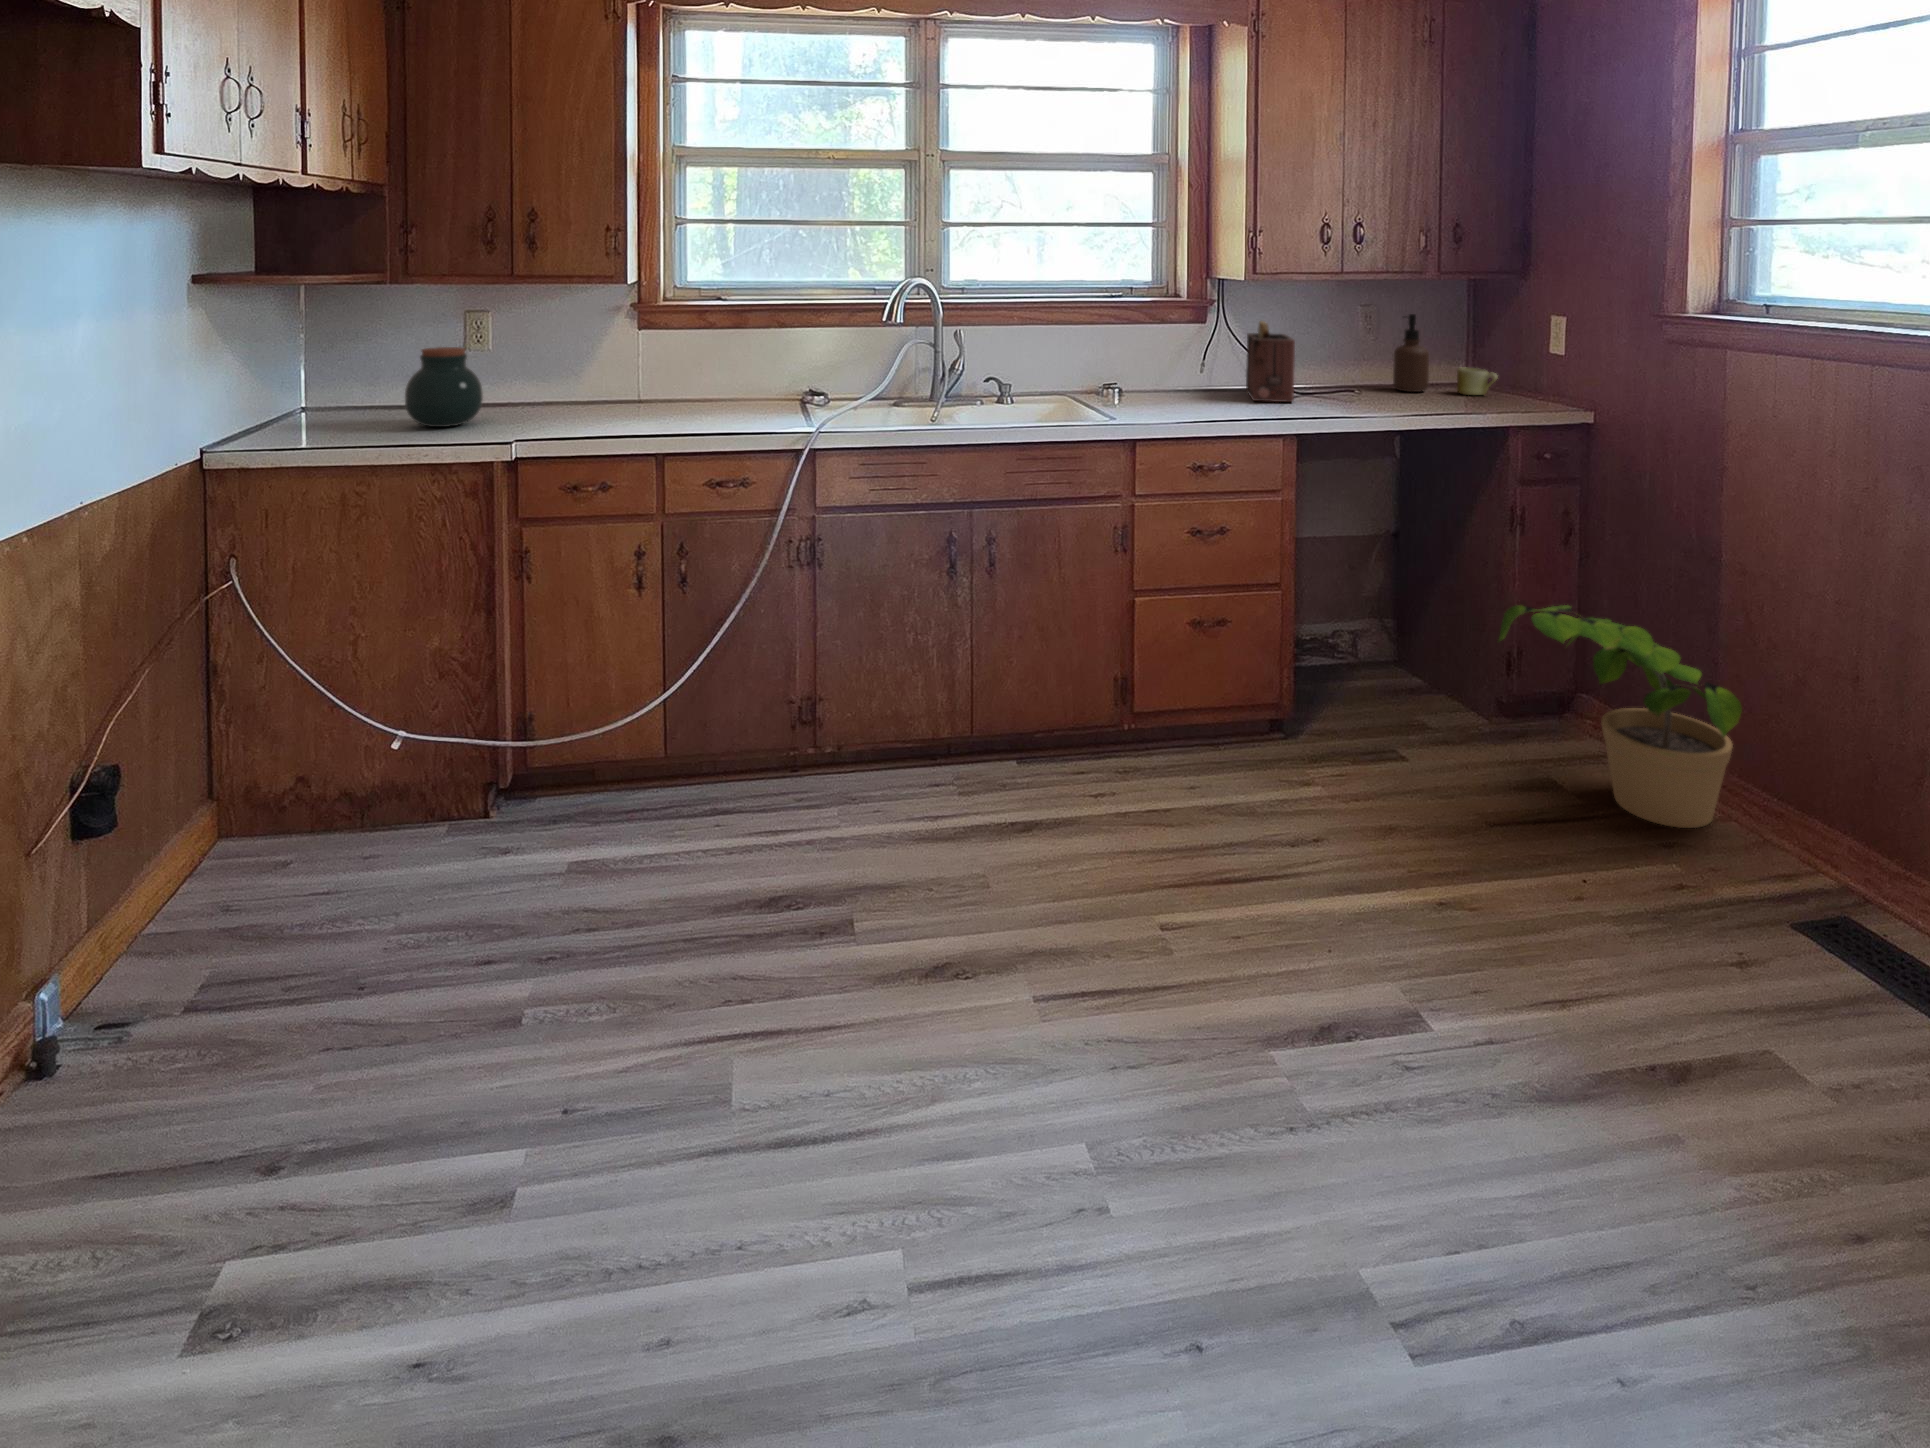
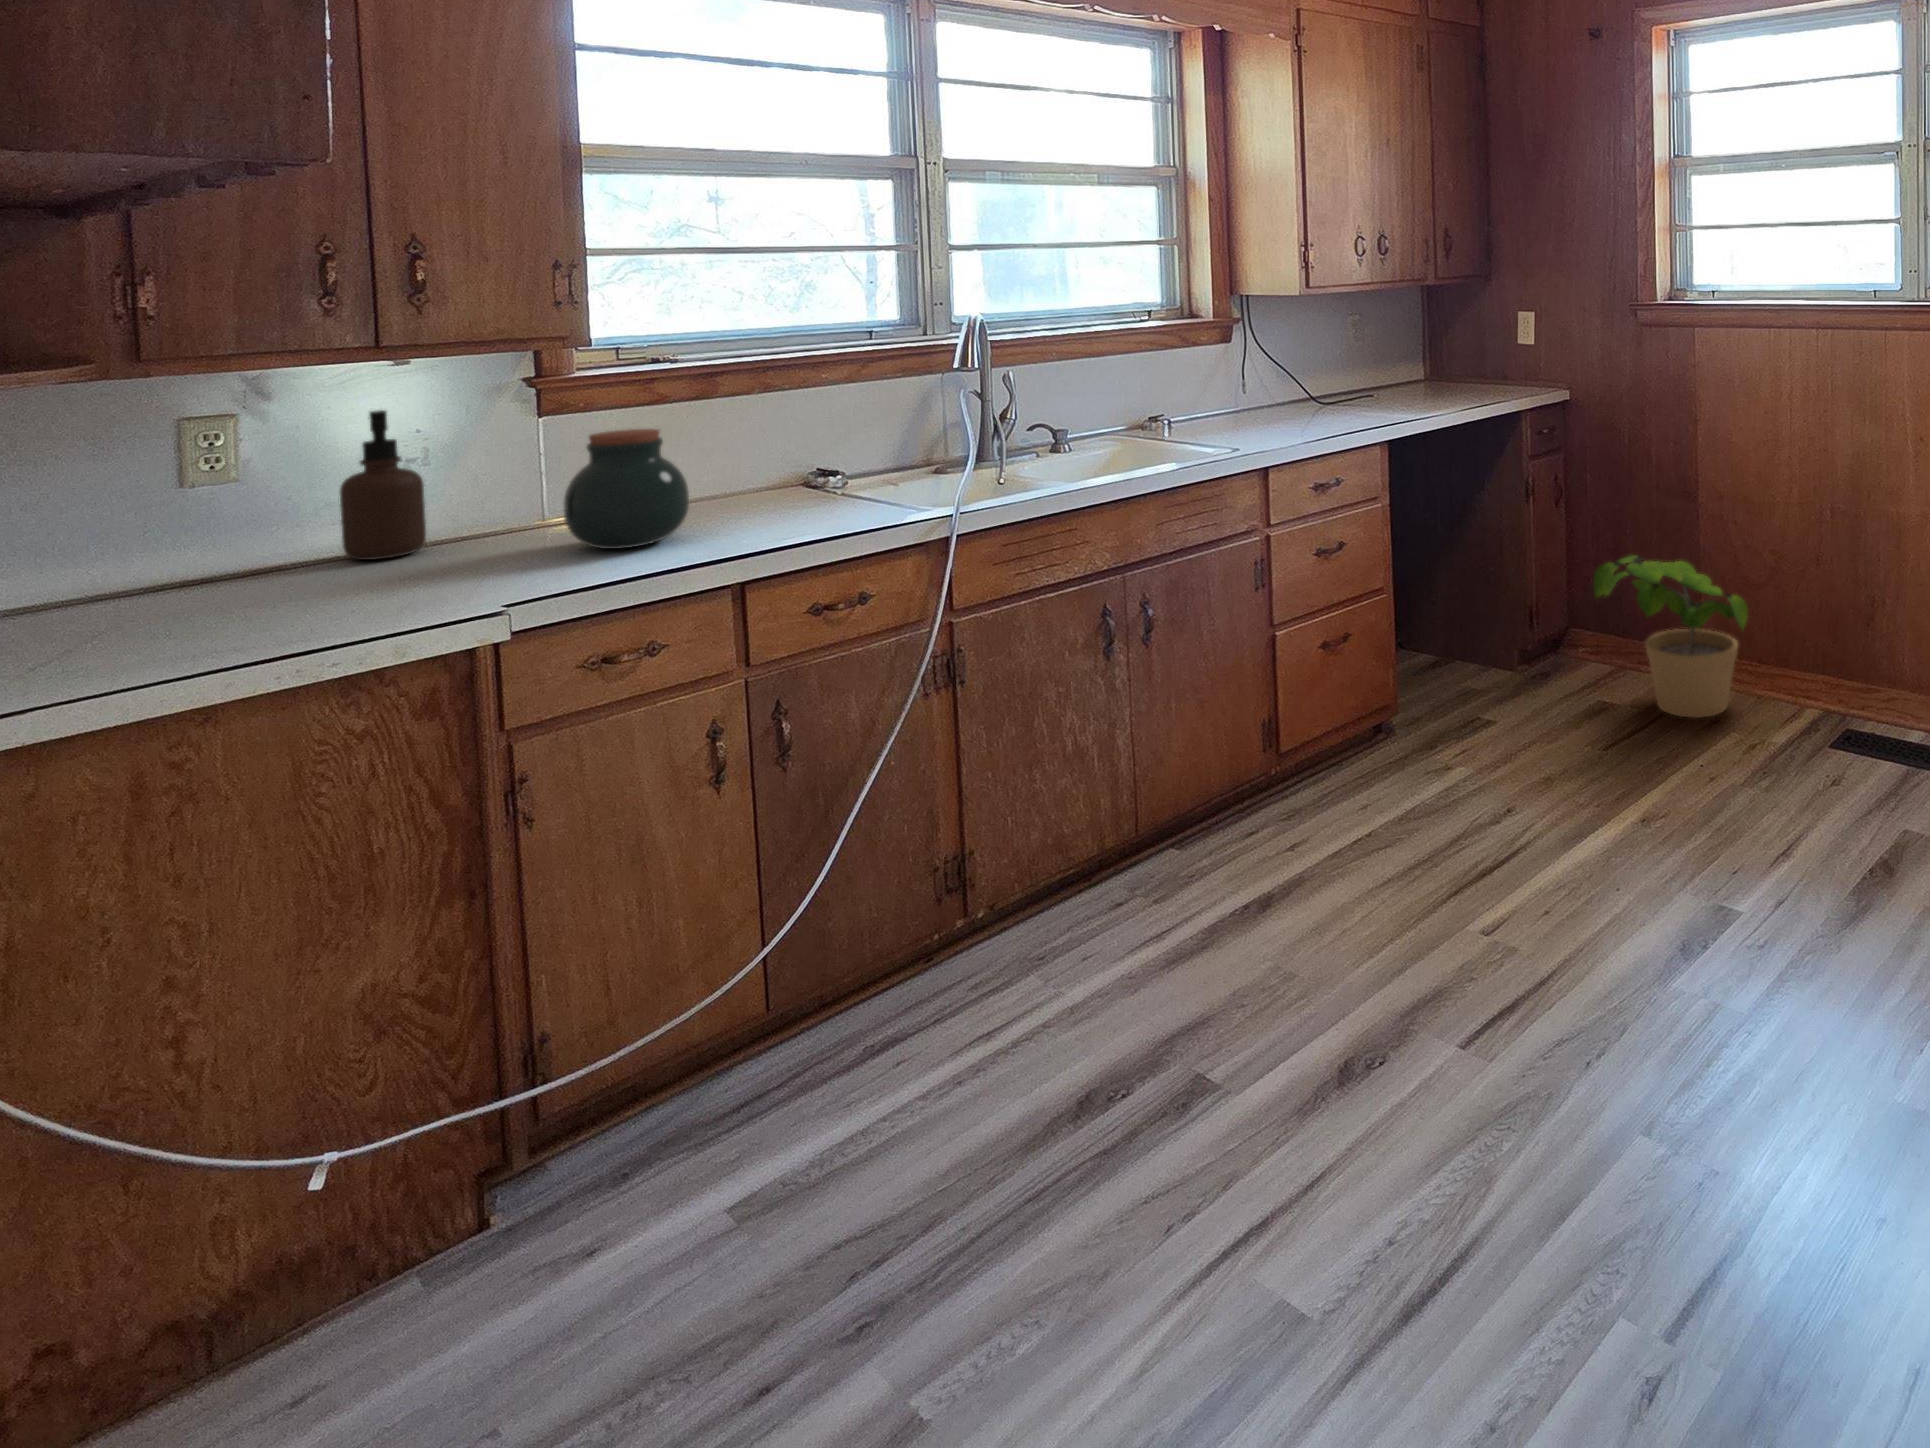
soap dispenser: present [1393,314,1429,392] -> present [340,410,426,560]
toaster: present [1246,321,1295,402] -> none [1268,336,1341,419]
jar: present [405,347,483,427] -> present [564,429,689,549]
mug: present [1457,367,1498,395] -> none [1442,367,1479,392]

